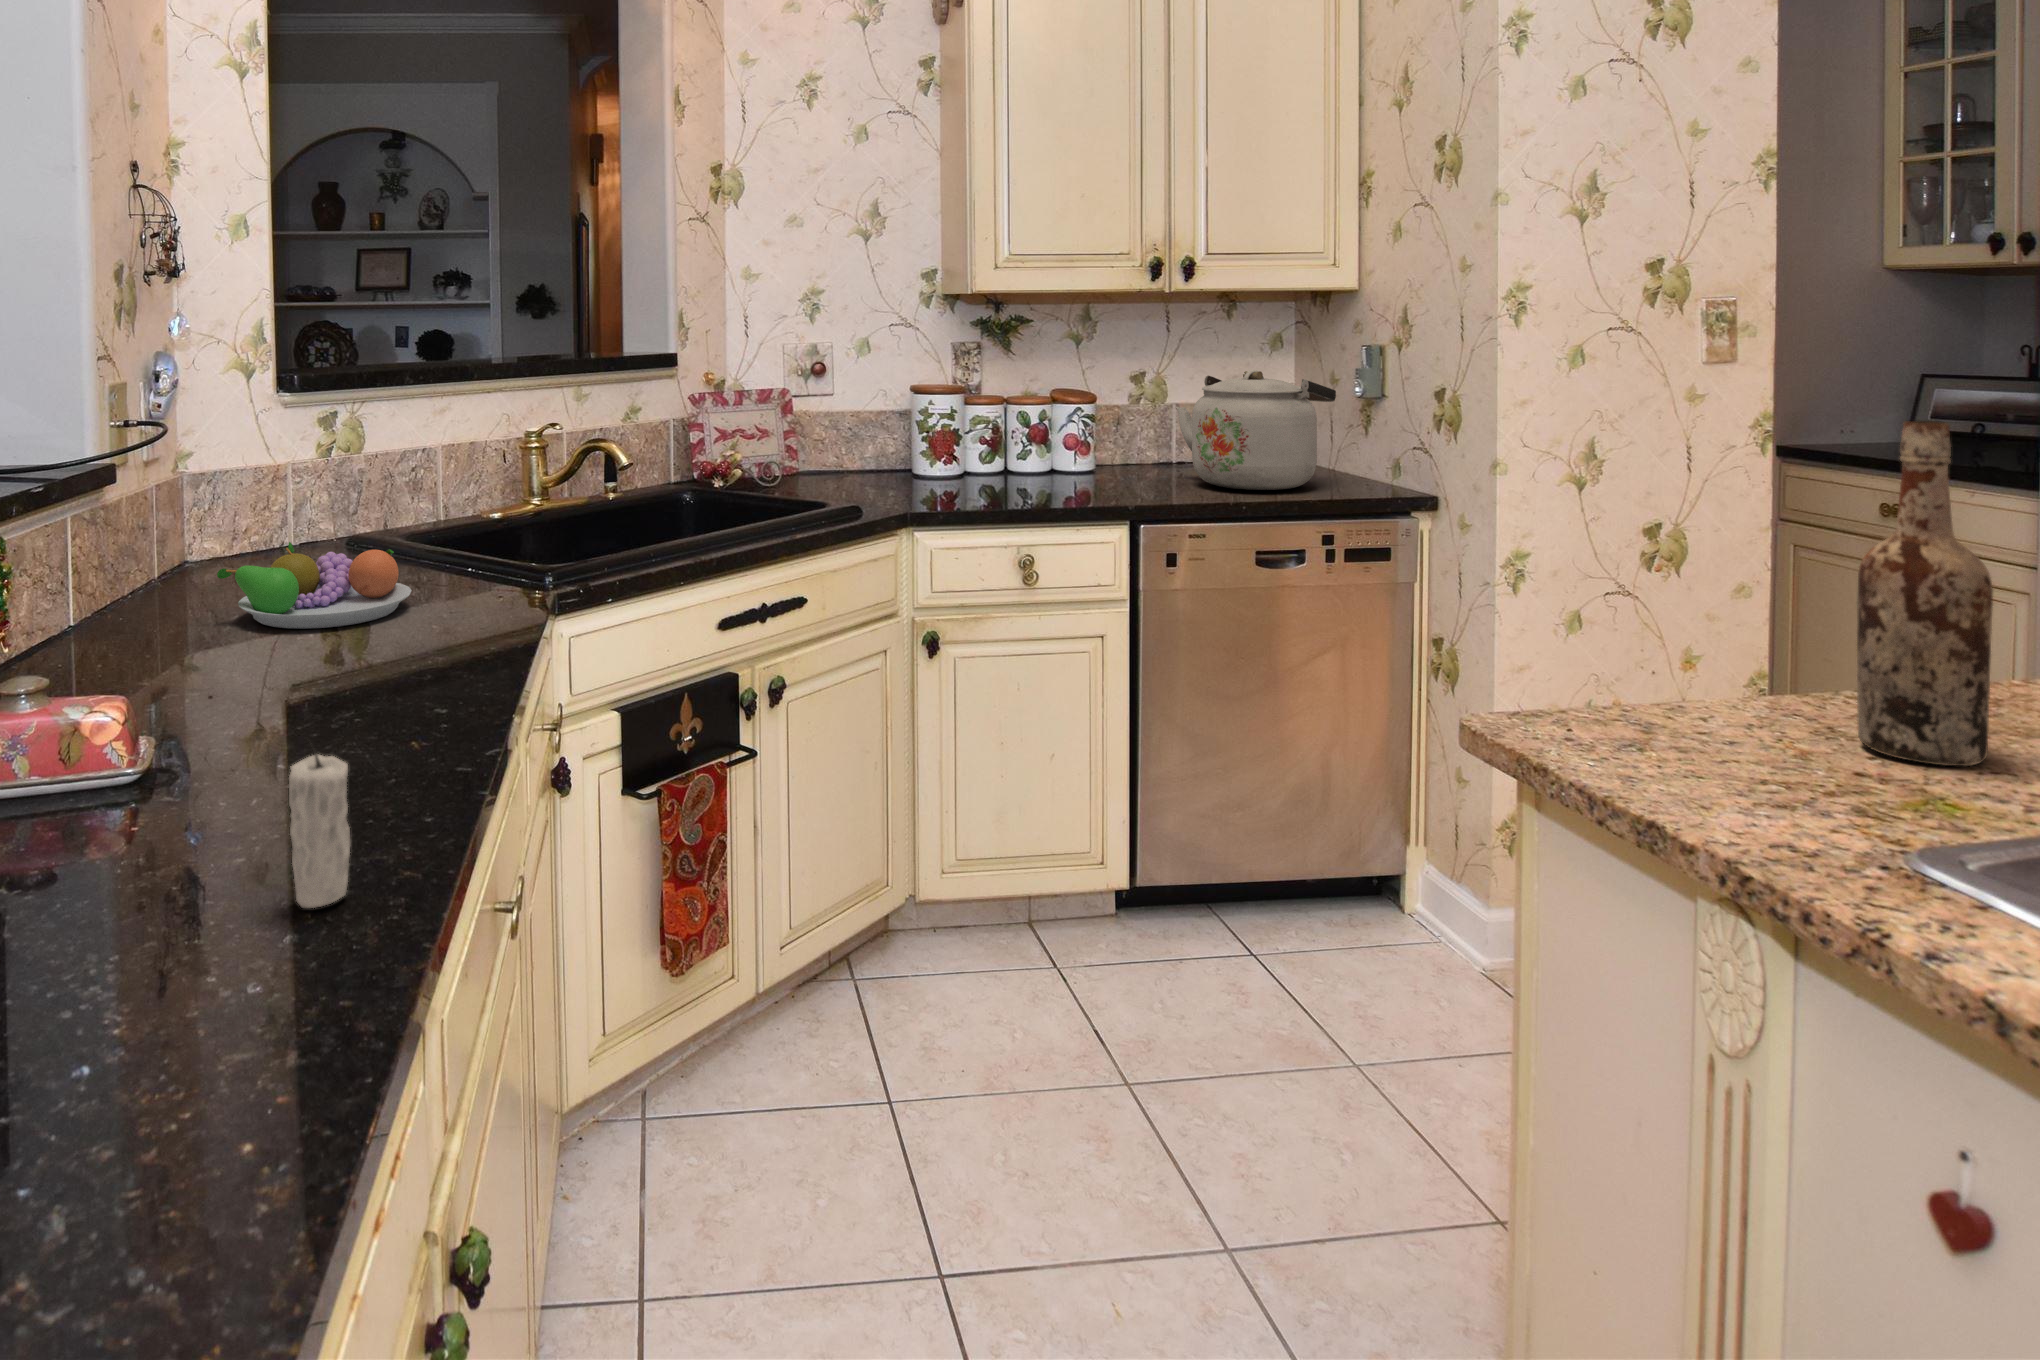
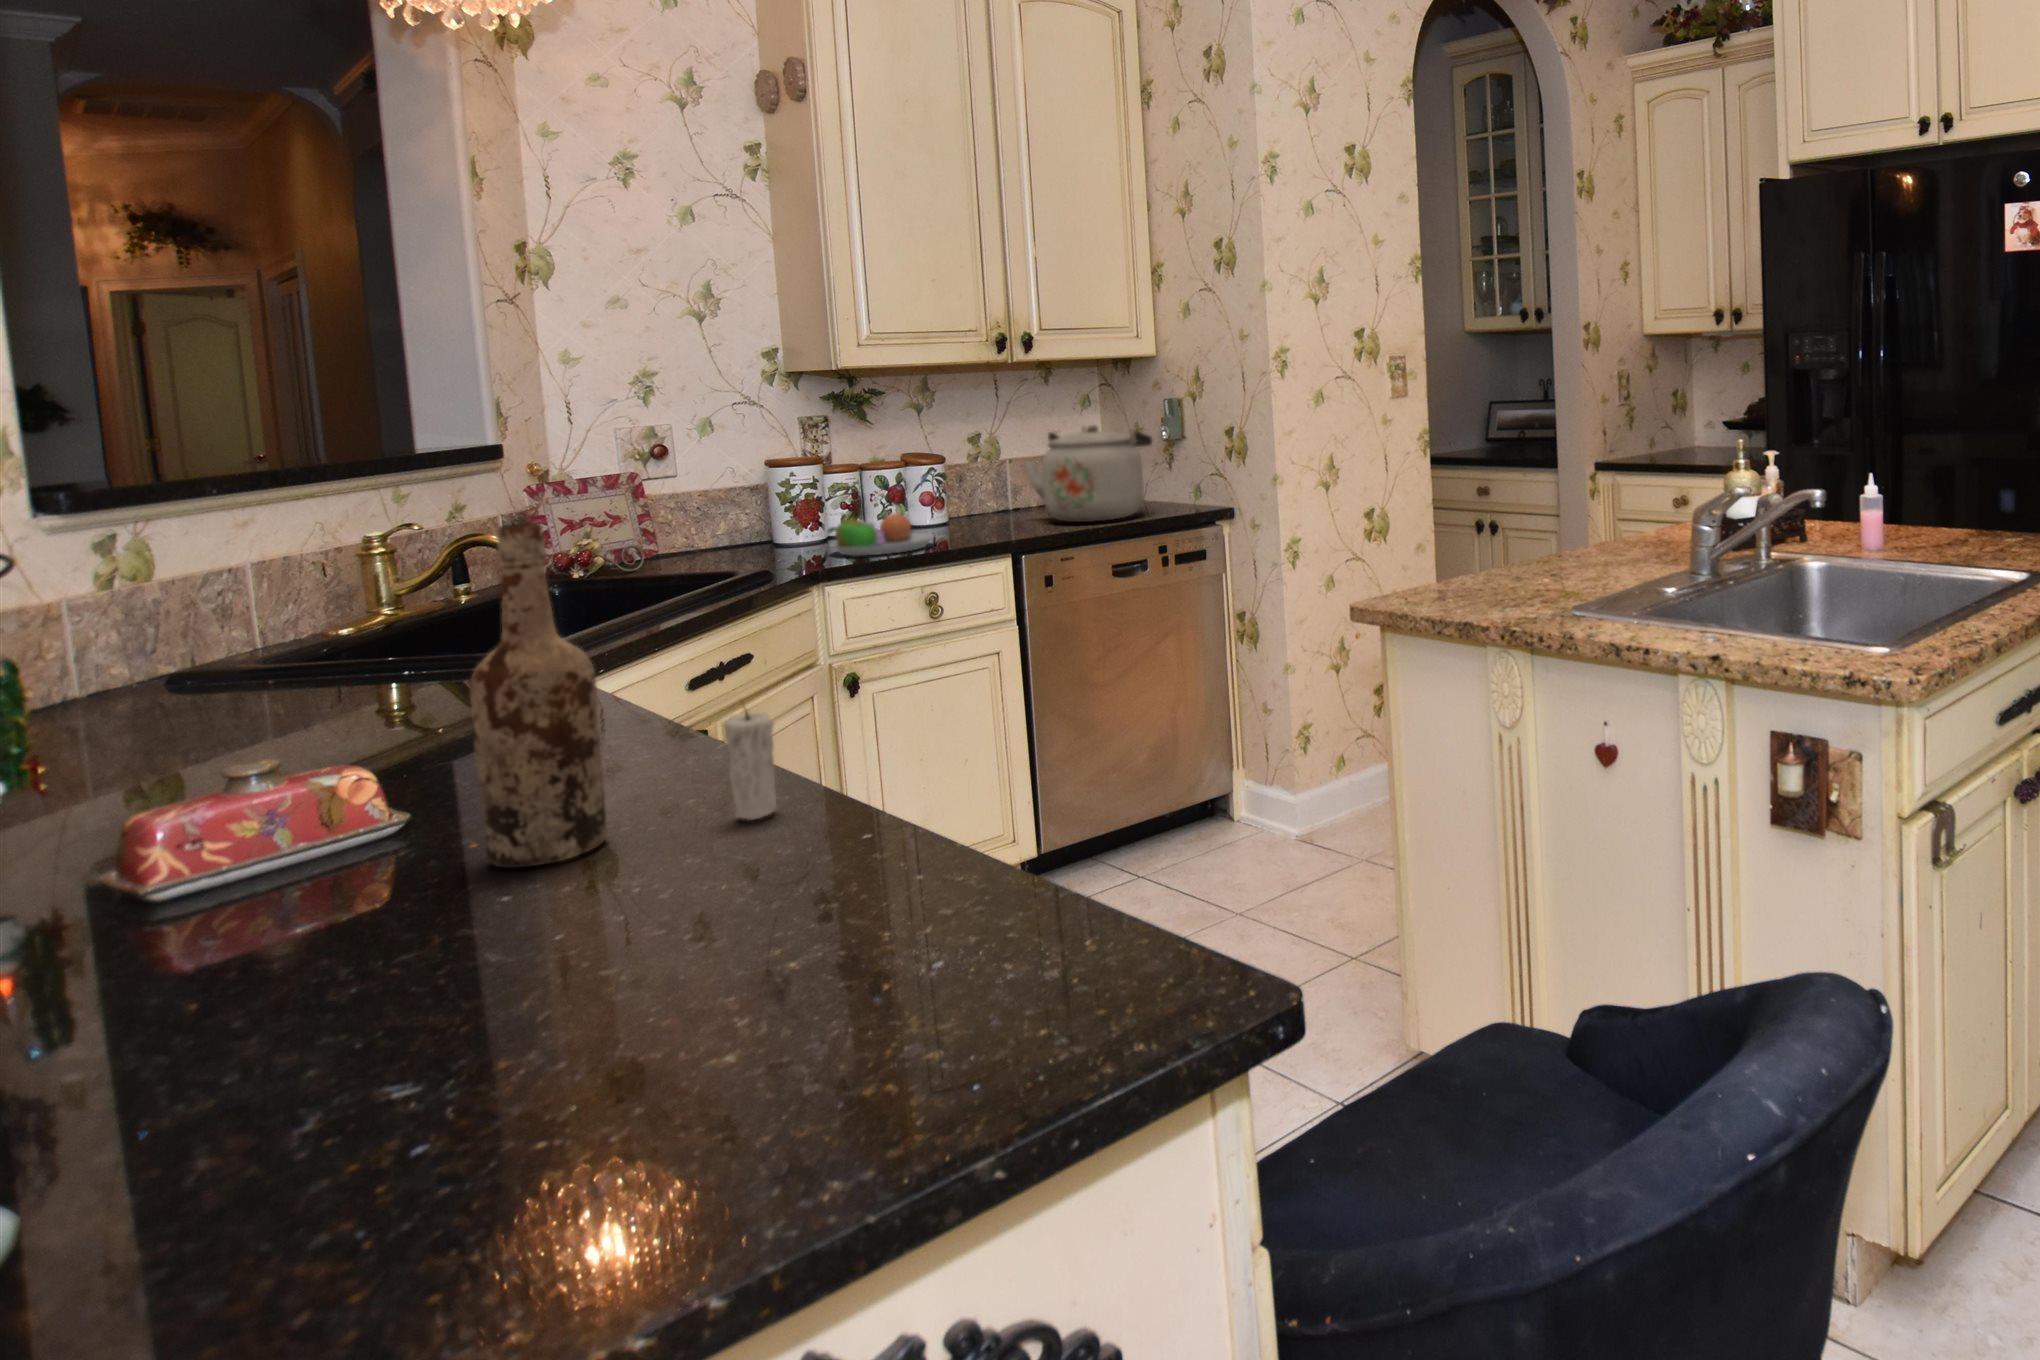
wine bottle: present [1857,421,1993,766] -> present [469,523,607,868]
fruit bowl: present [217,542,412,629] -> present [828,513,934,556]

